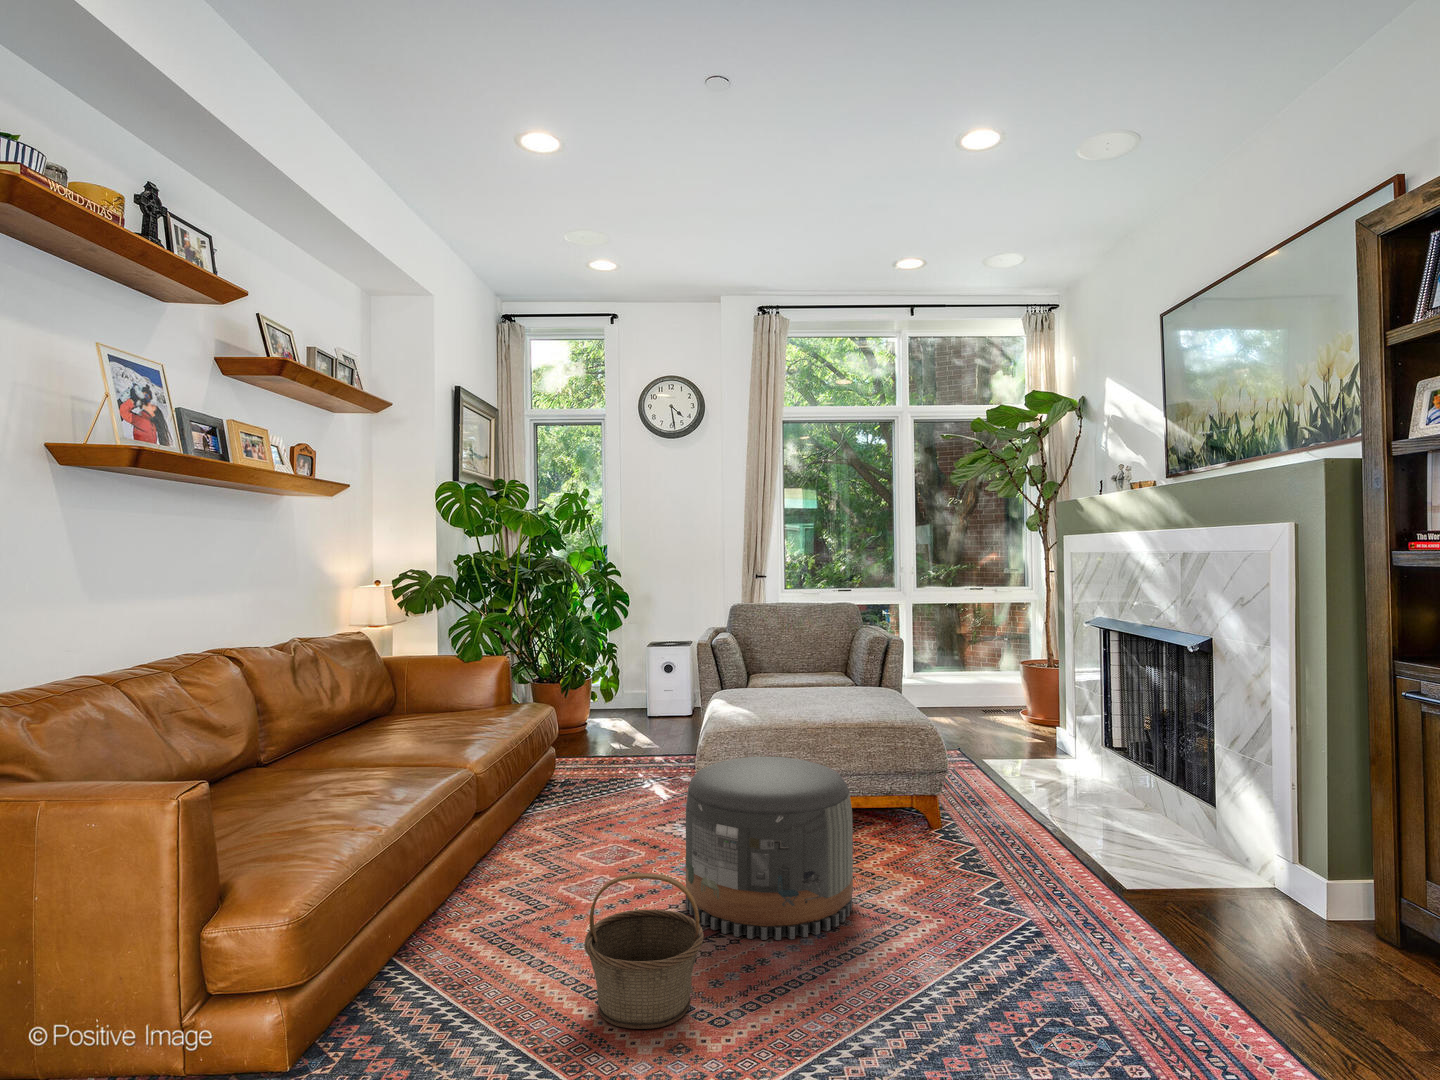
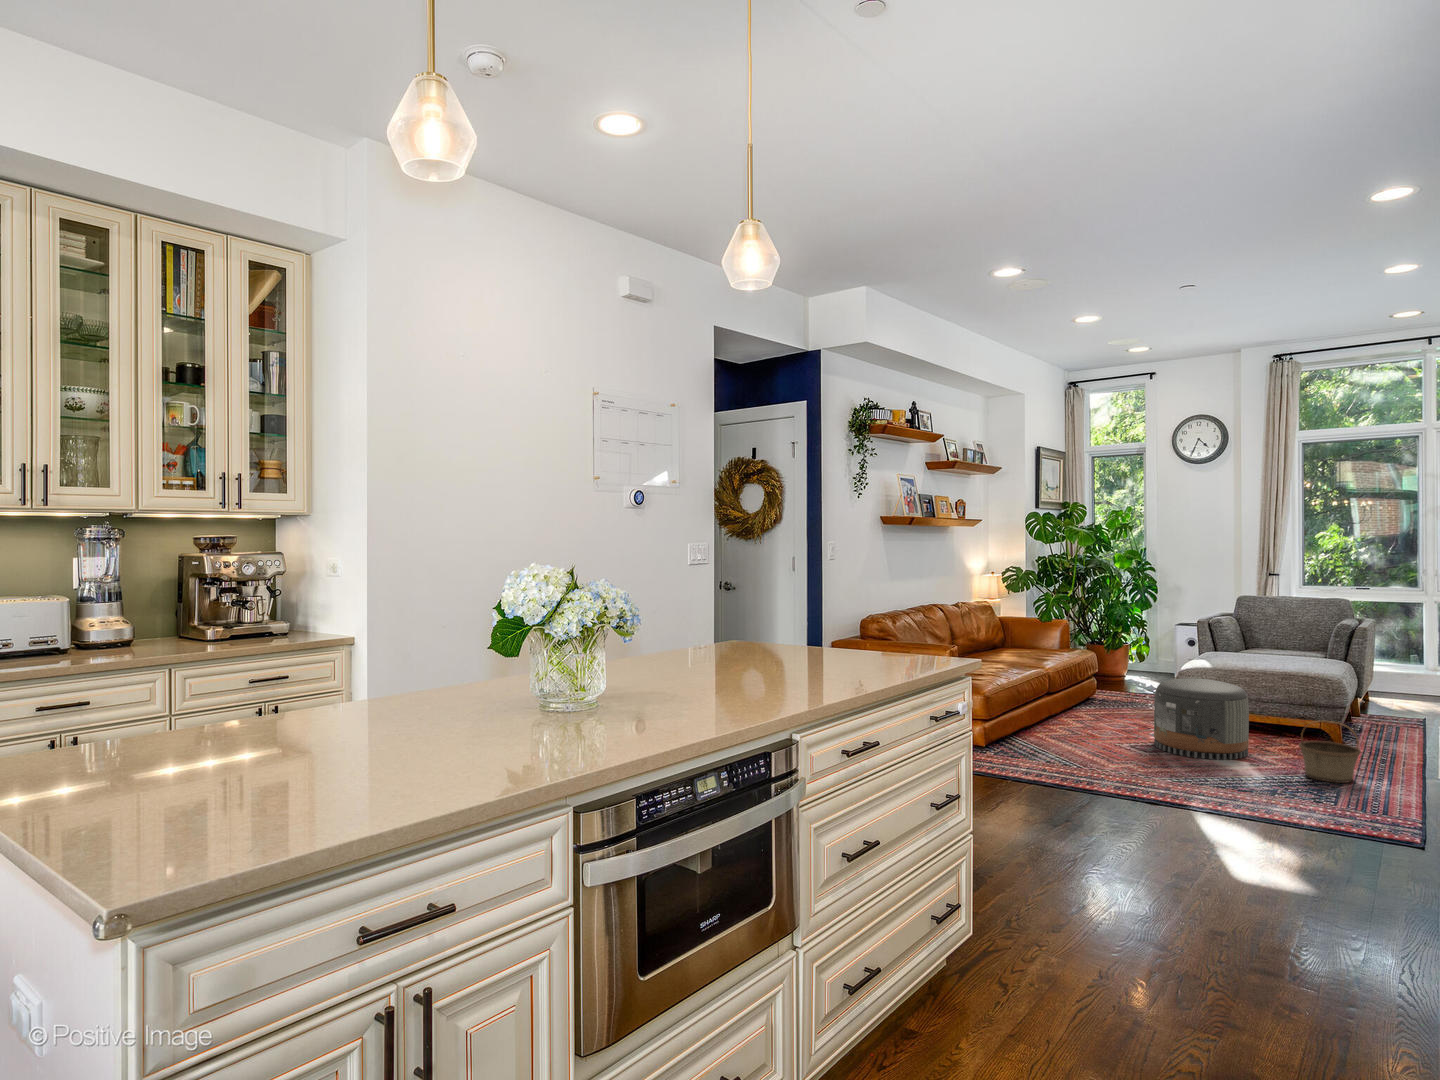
basket: present [584,873,704,1029] -> present [1299,721,1361,783]

